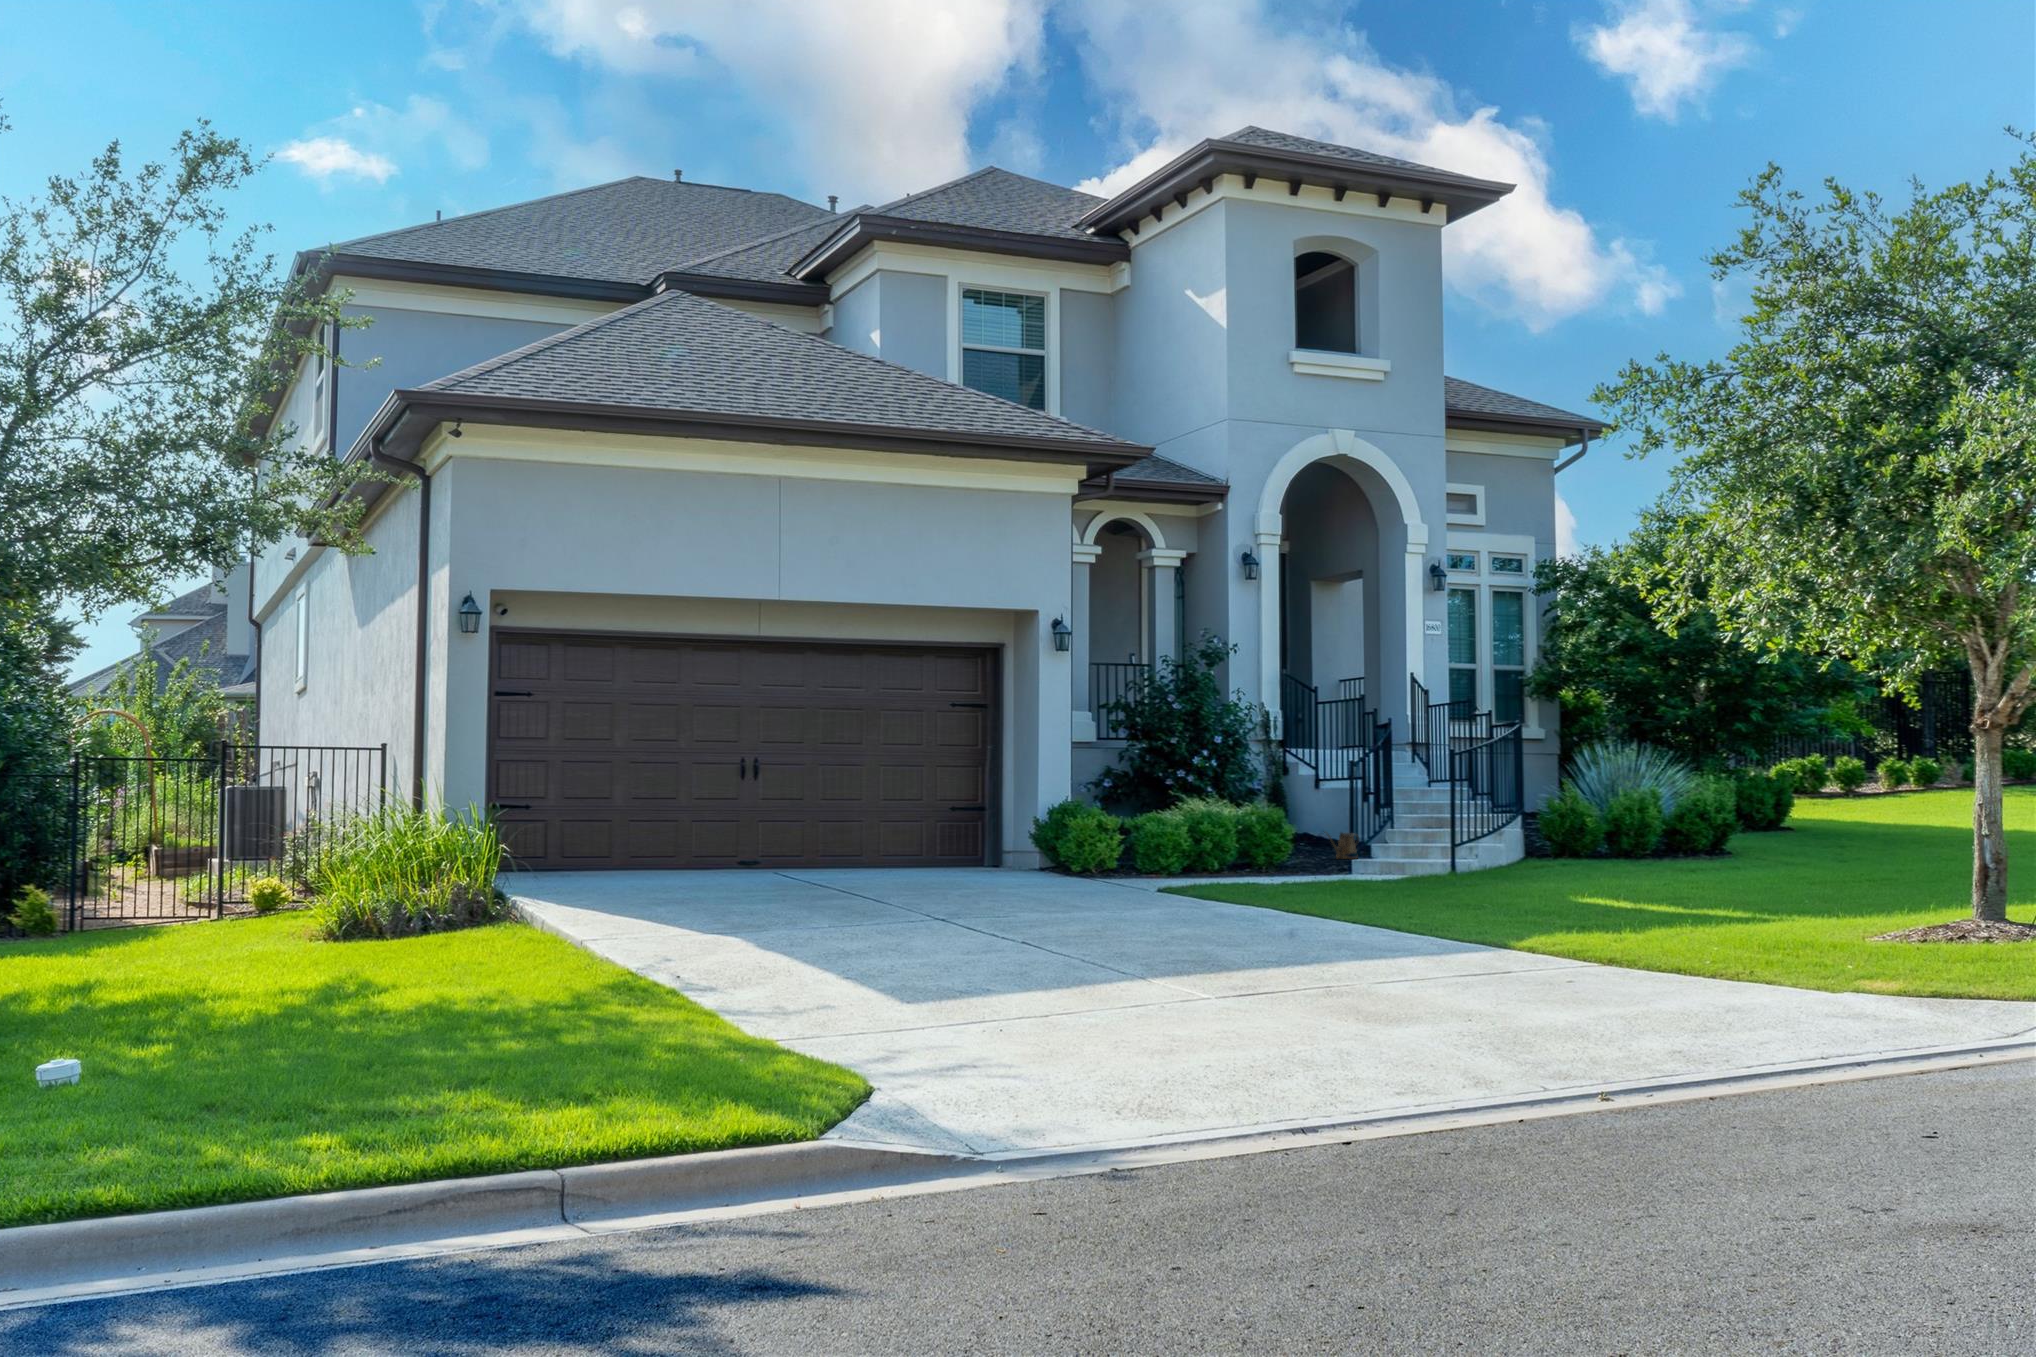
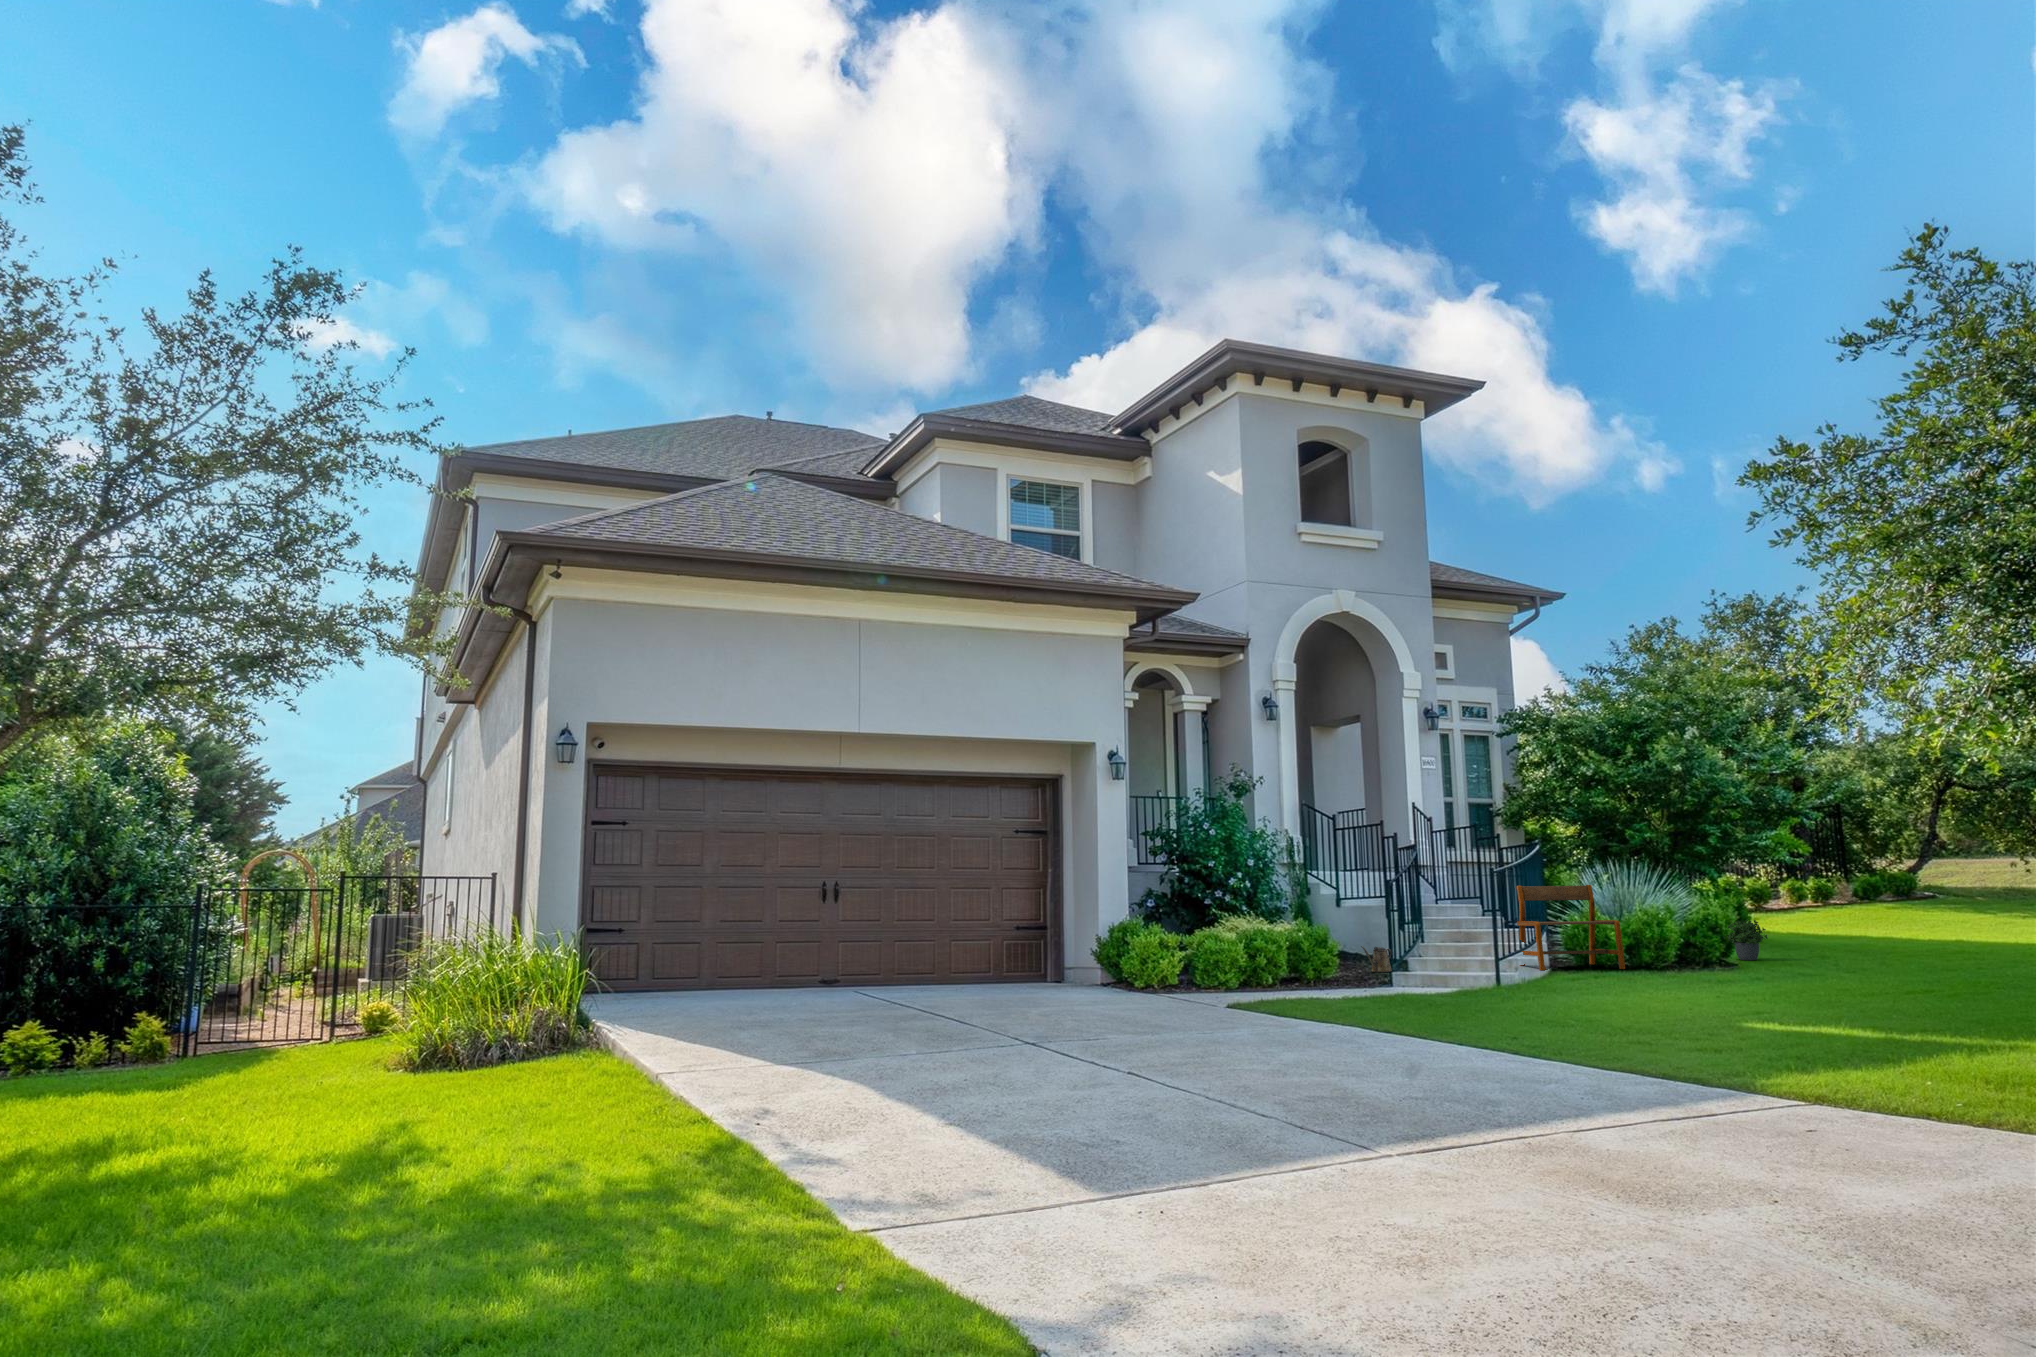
bench: none [1502,768,1613,859] -> present [1516,885,1625,971]
potted plant: none [1742,806,1785,851] -> present [1728,919,1768,961]

